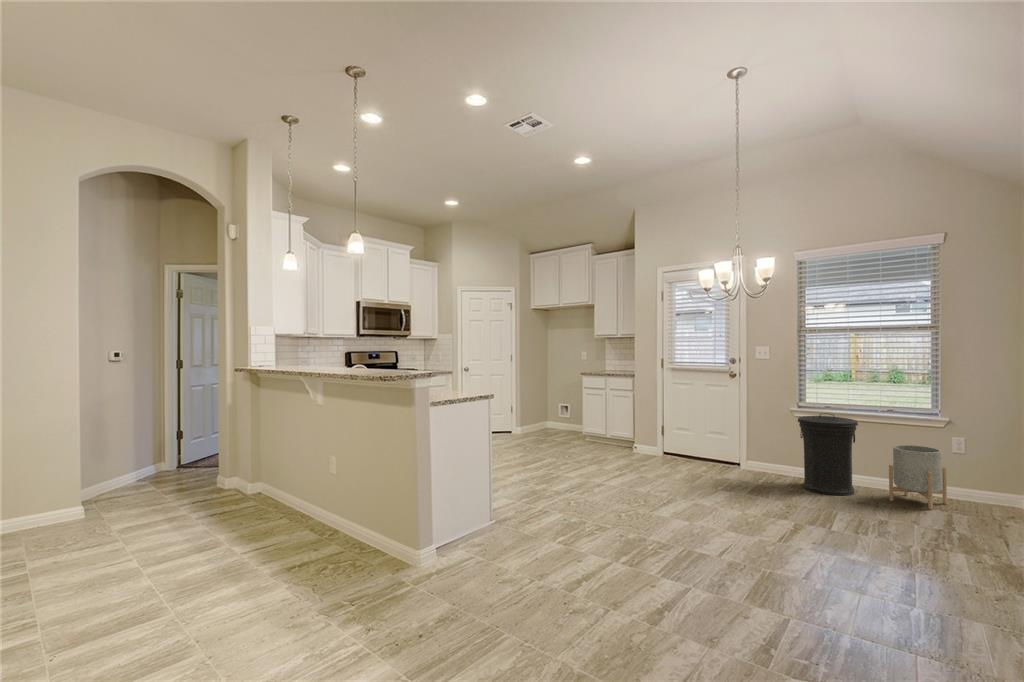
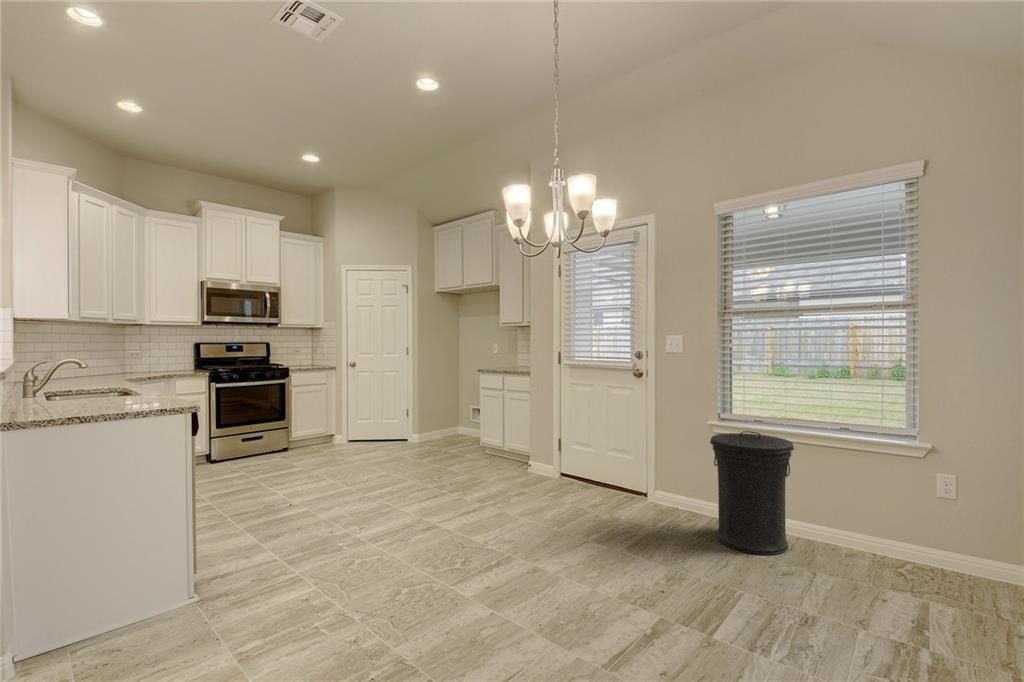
planter: present [889,445,947,510] -> none [836,482,924,591]

